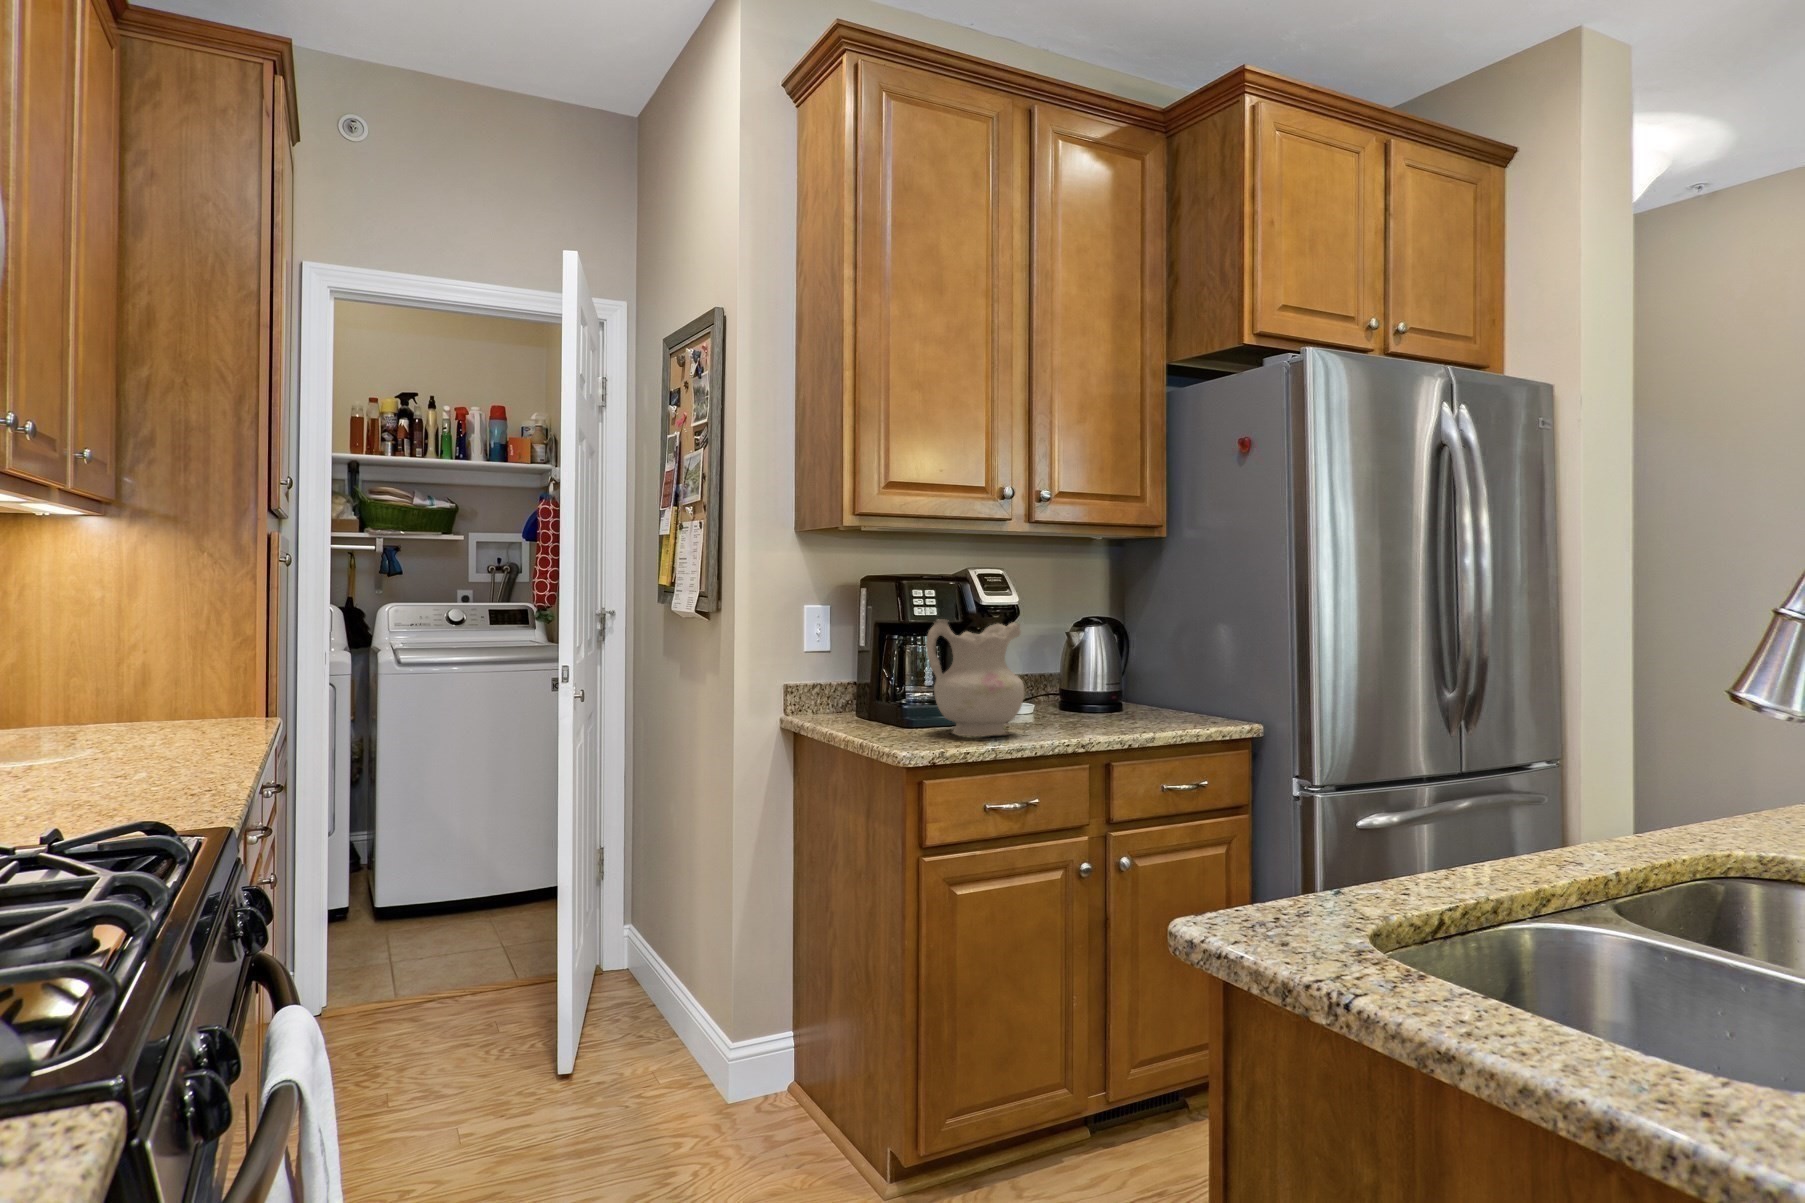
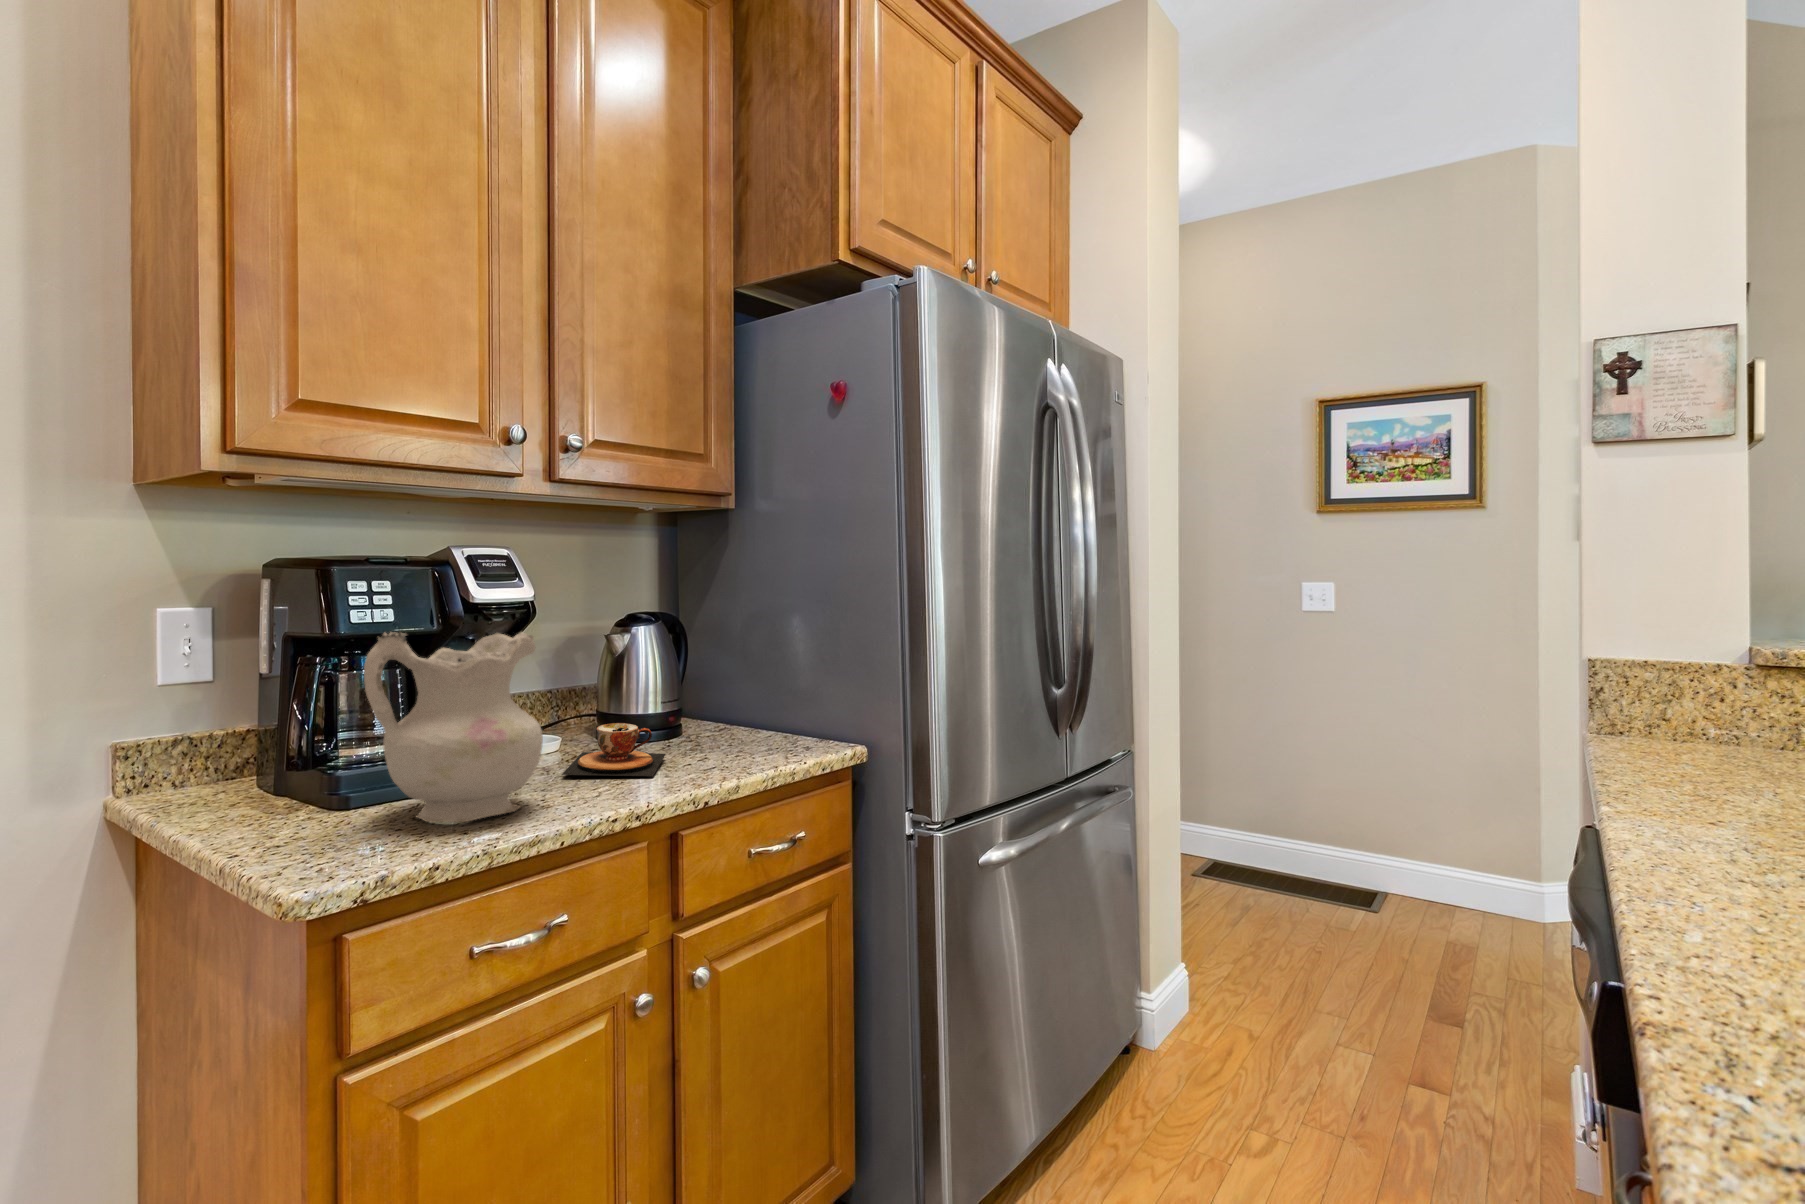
teacup: none [1034,692,1106,727] -> present [562,723,665,776]

